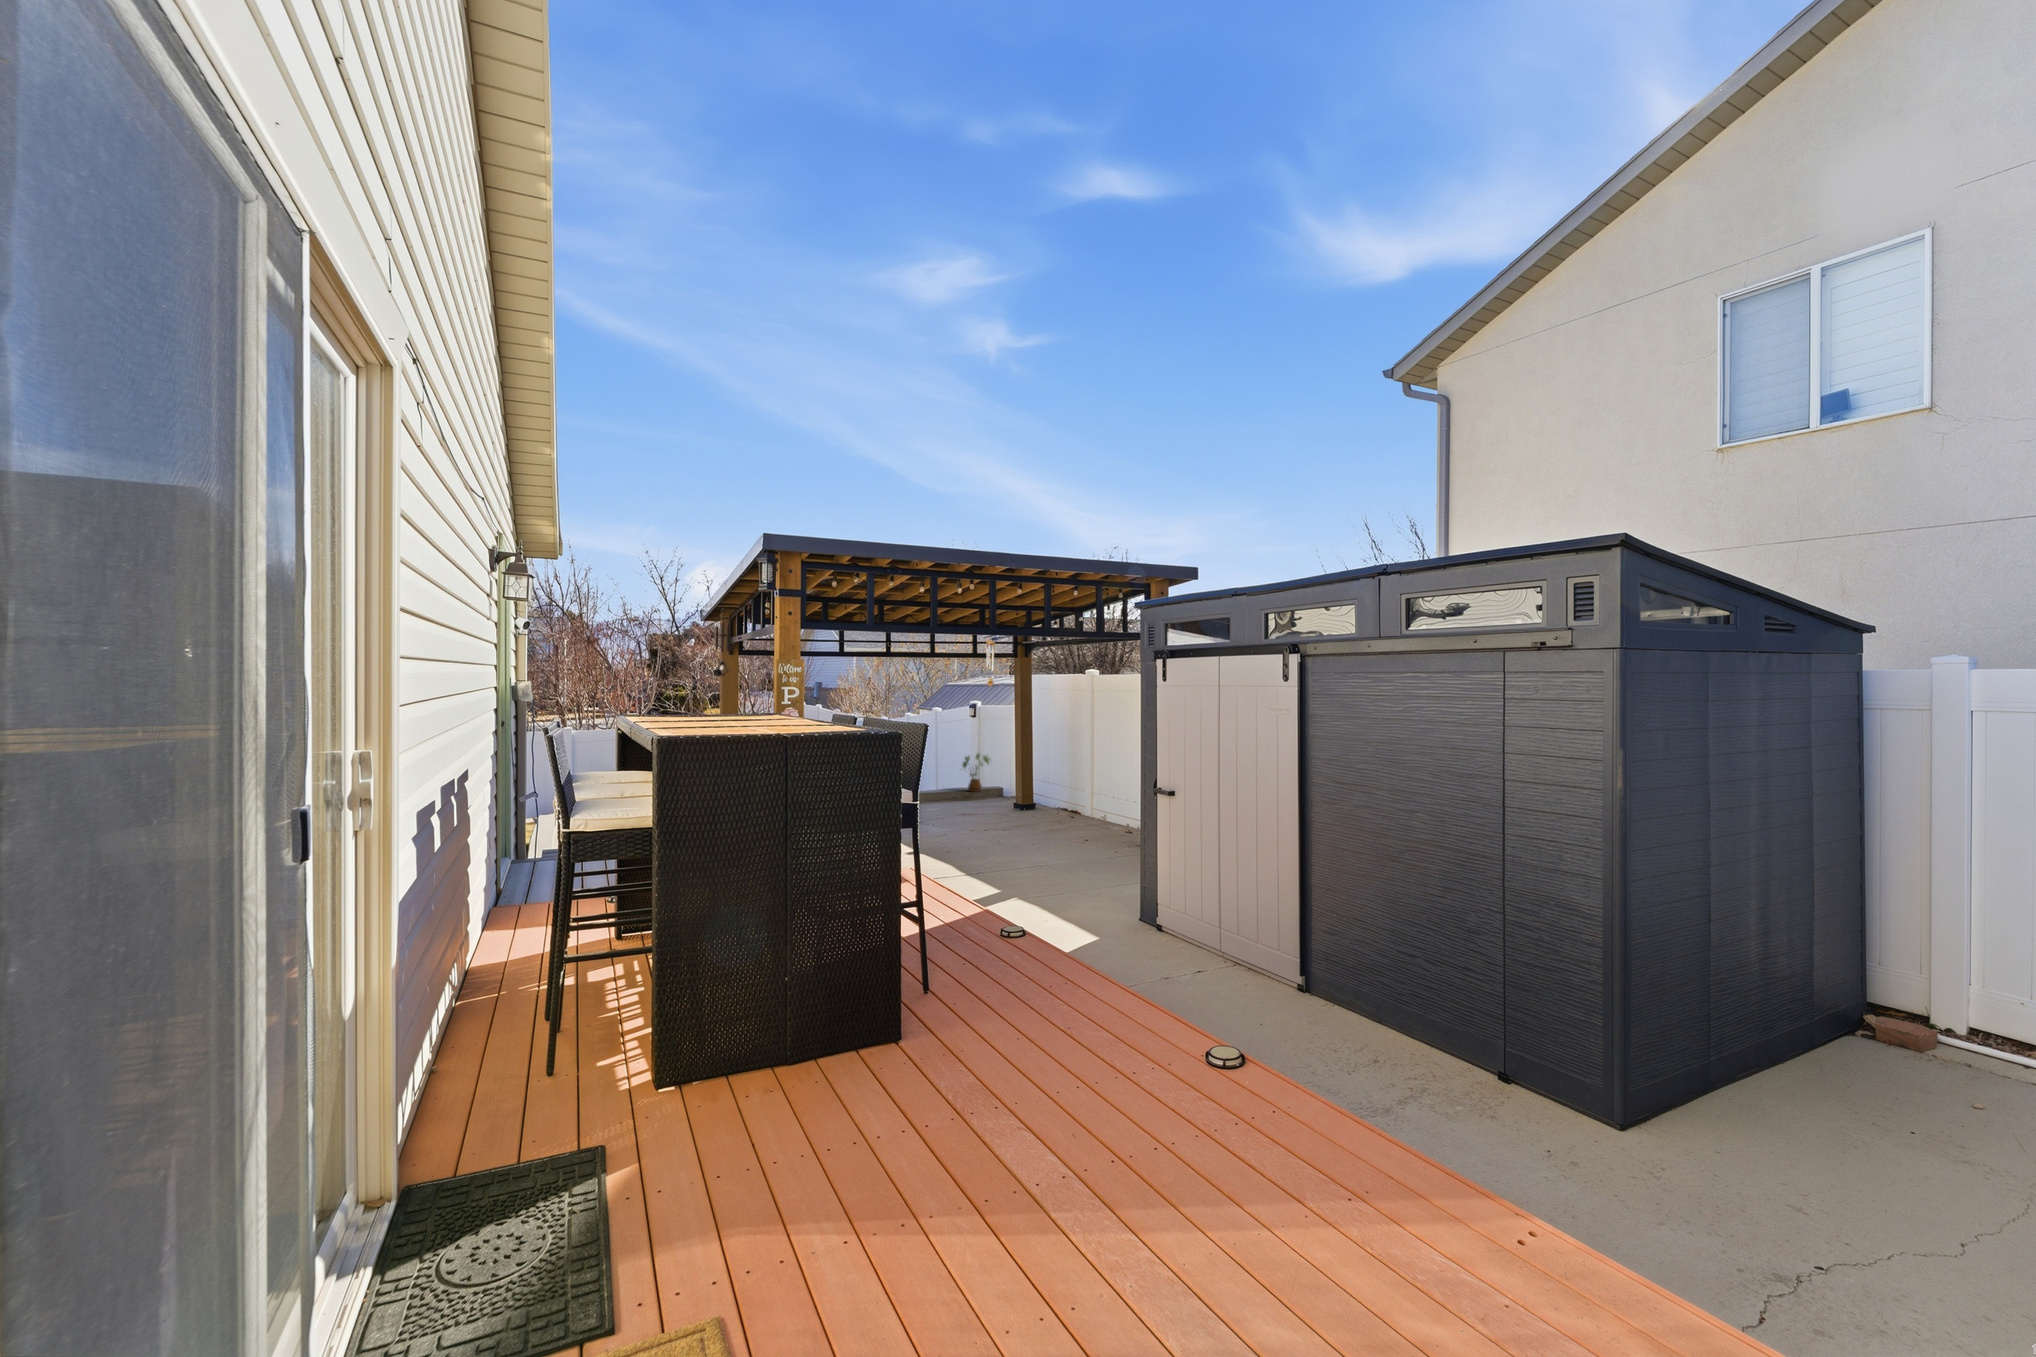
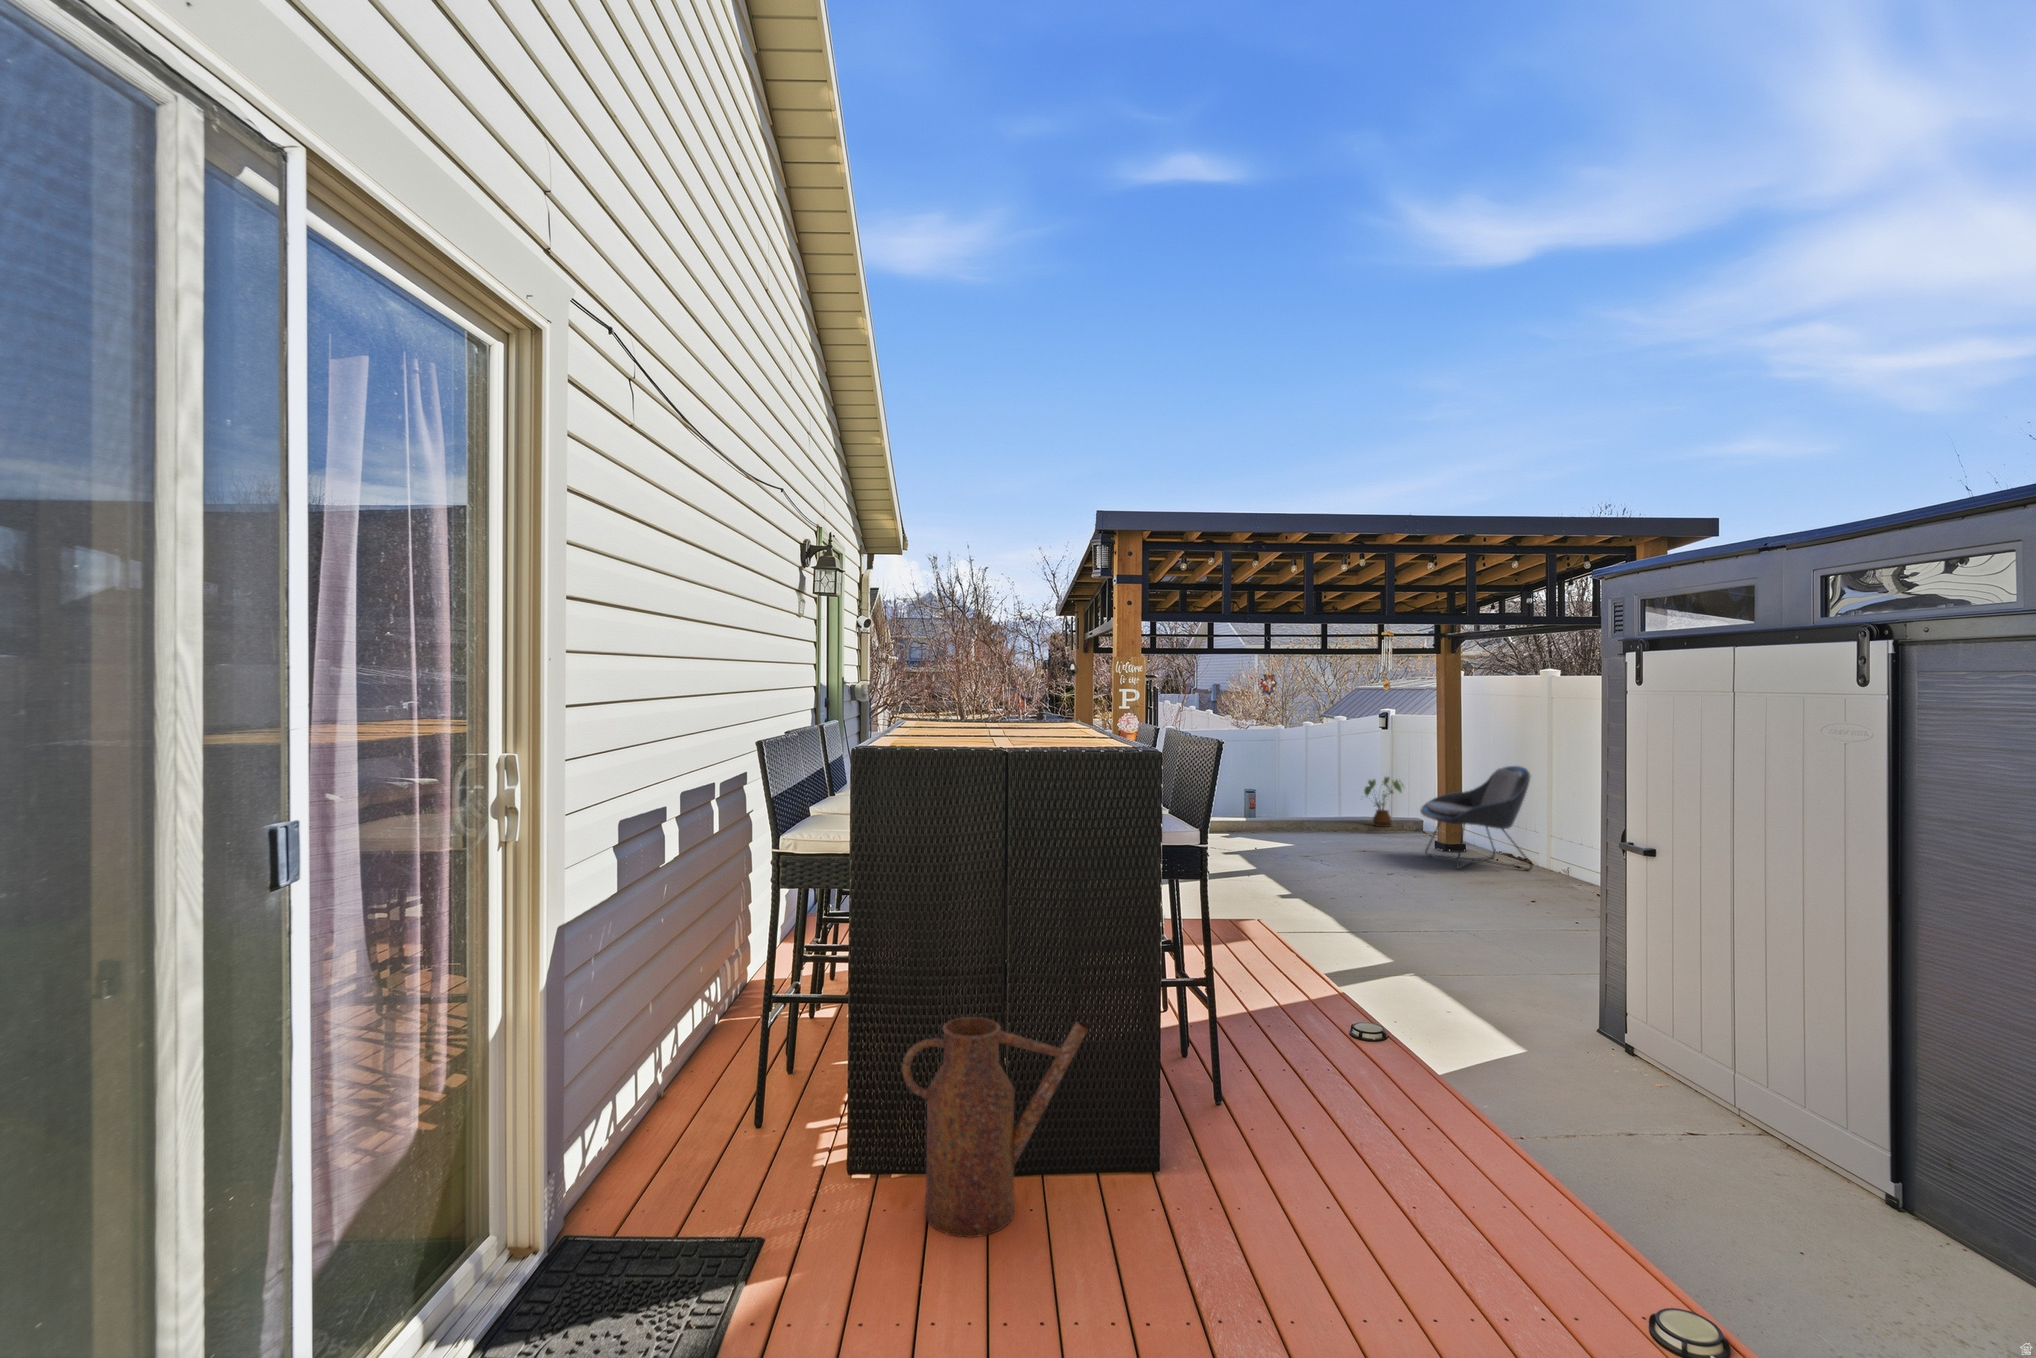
lounge chair: none [1007,741,1082,820] -> present [1420,766,1532,871]
watering can: none [716,935,861,1110] -> present [902,1017,1088,1238]

